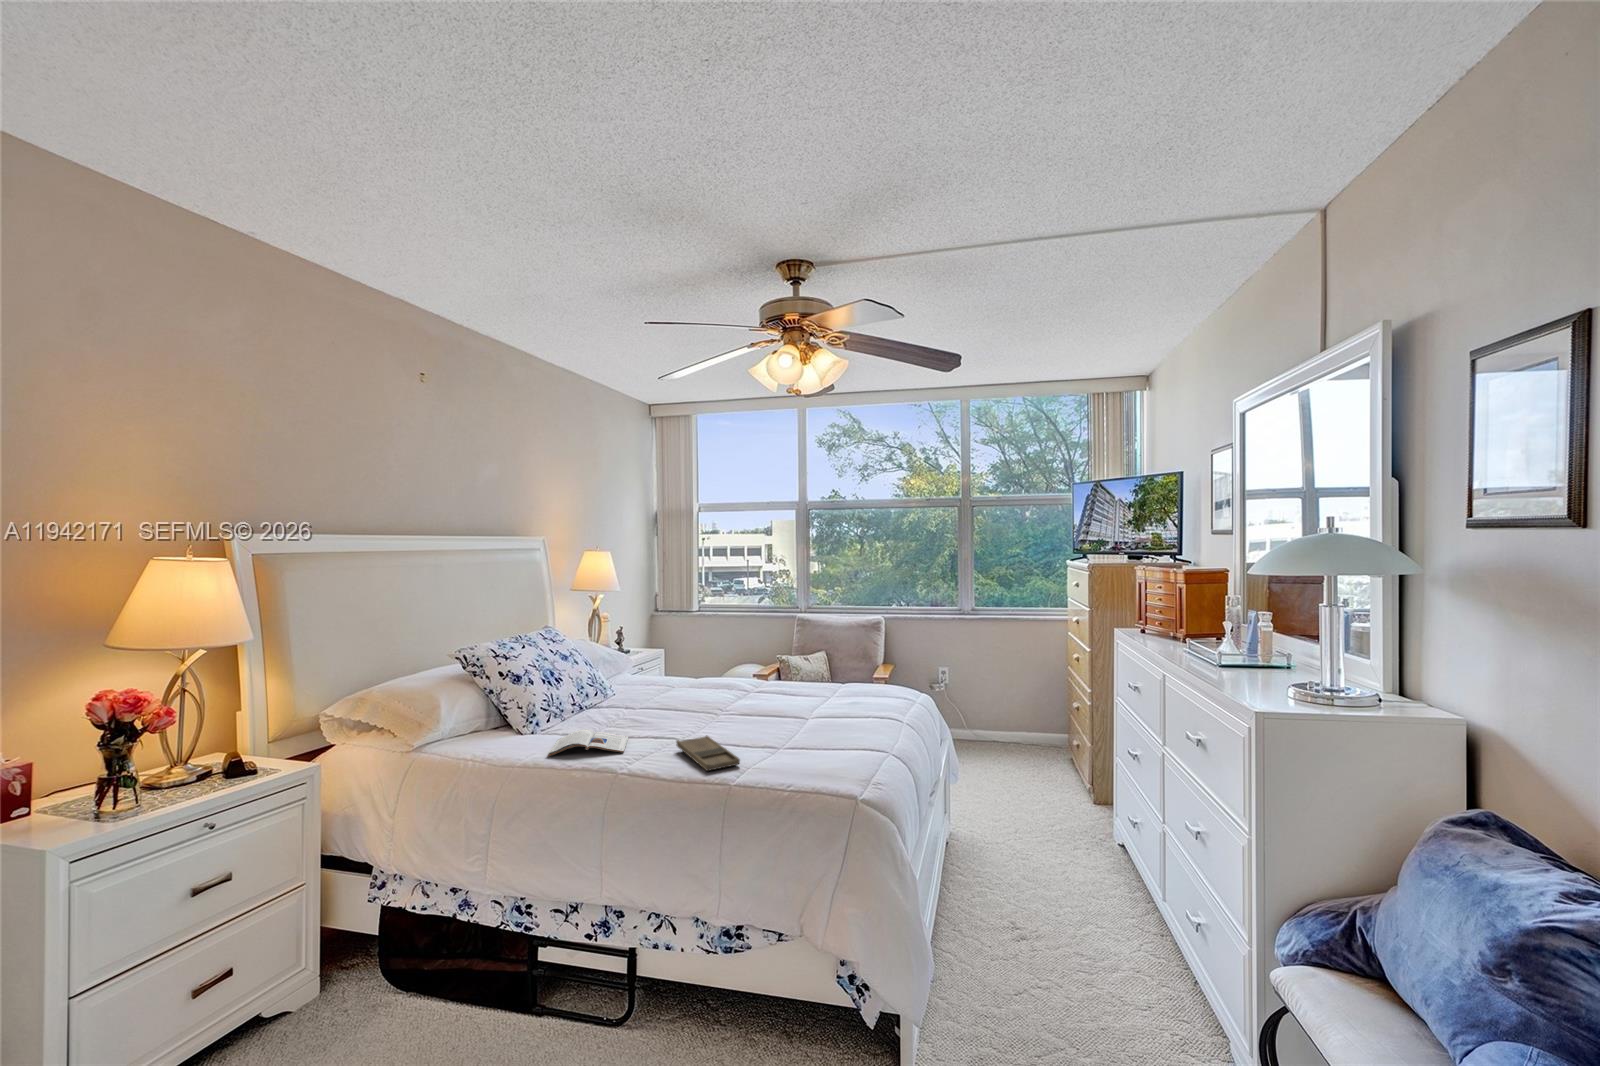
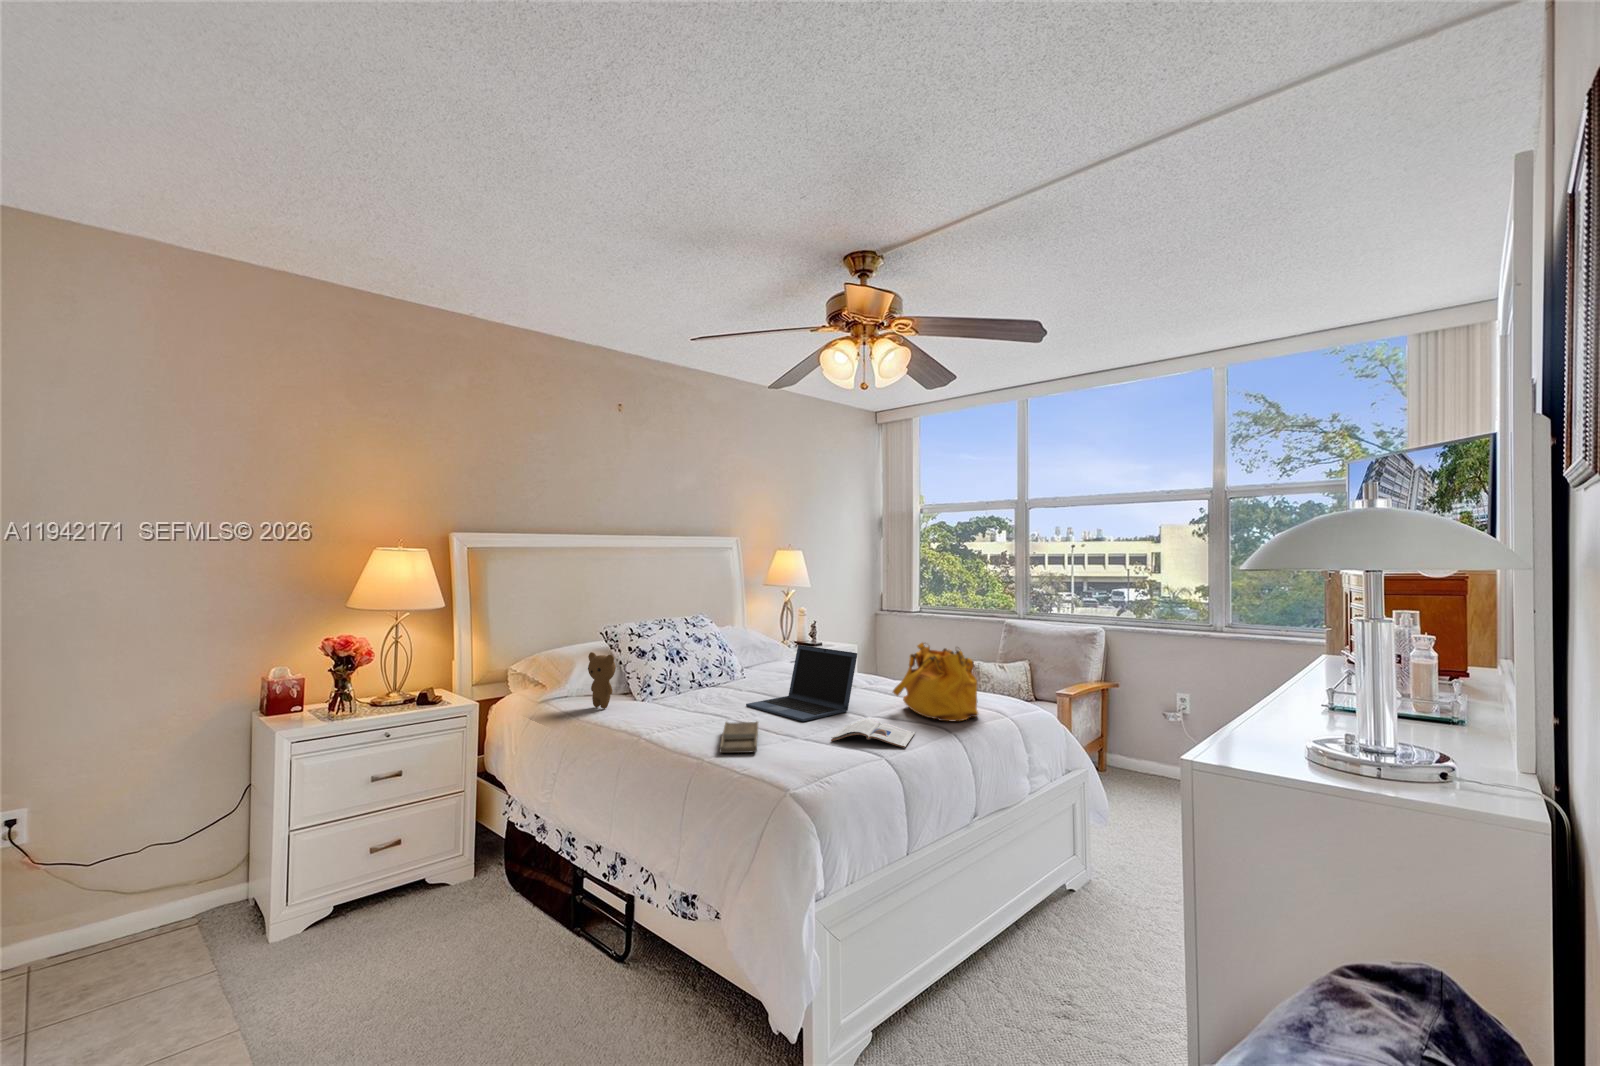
handbag: none [797,644,873,714] -> present [893,643,978,721]
laptop: none [655,655,765,730] -> present [746,645,857,721]
teddy bear: none [474,683,516,746] -> present [588,652,616,709]
magazine: present [548,729,628,756] -> present [831,719,915,748]

